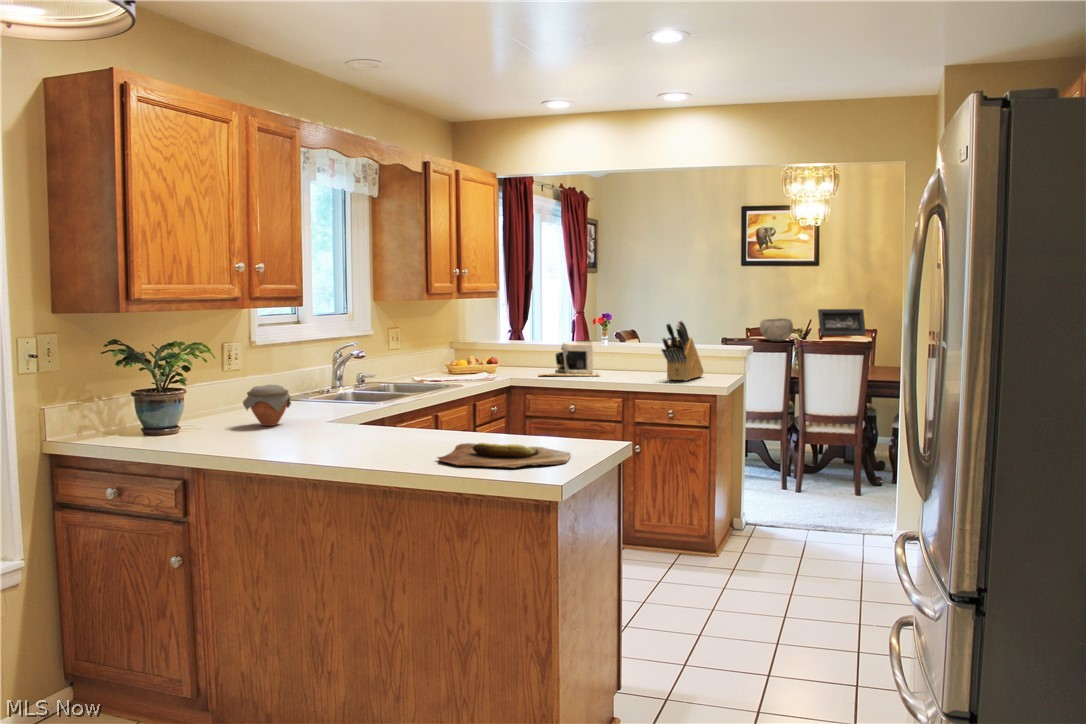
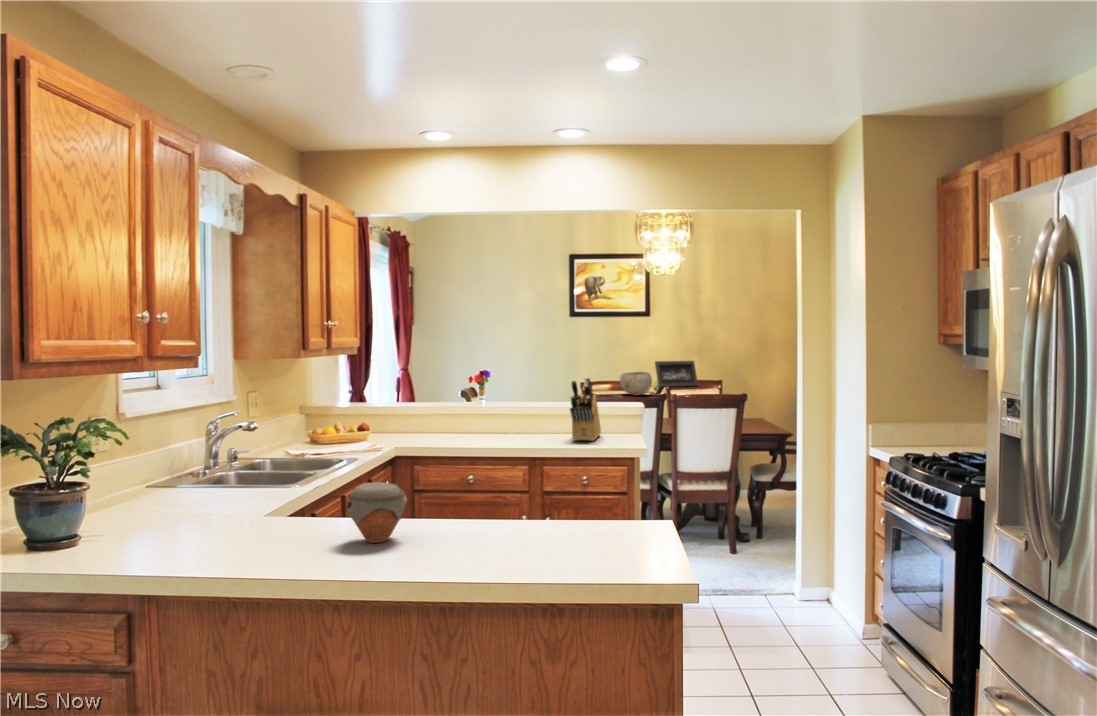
coffee maker: present [539,341,600,376] -> none [422,401,495,443]
jar: present [243,385,291,426] -> present [347,482,407,543]
cutting board: present [438,443,570,468] -> none [494,526,641,556]

